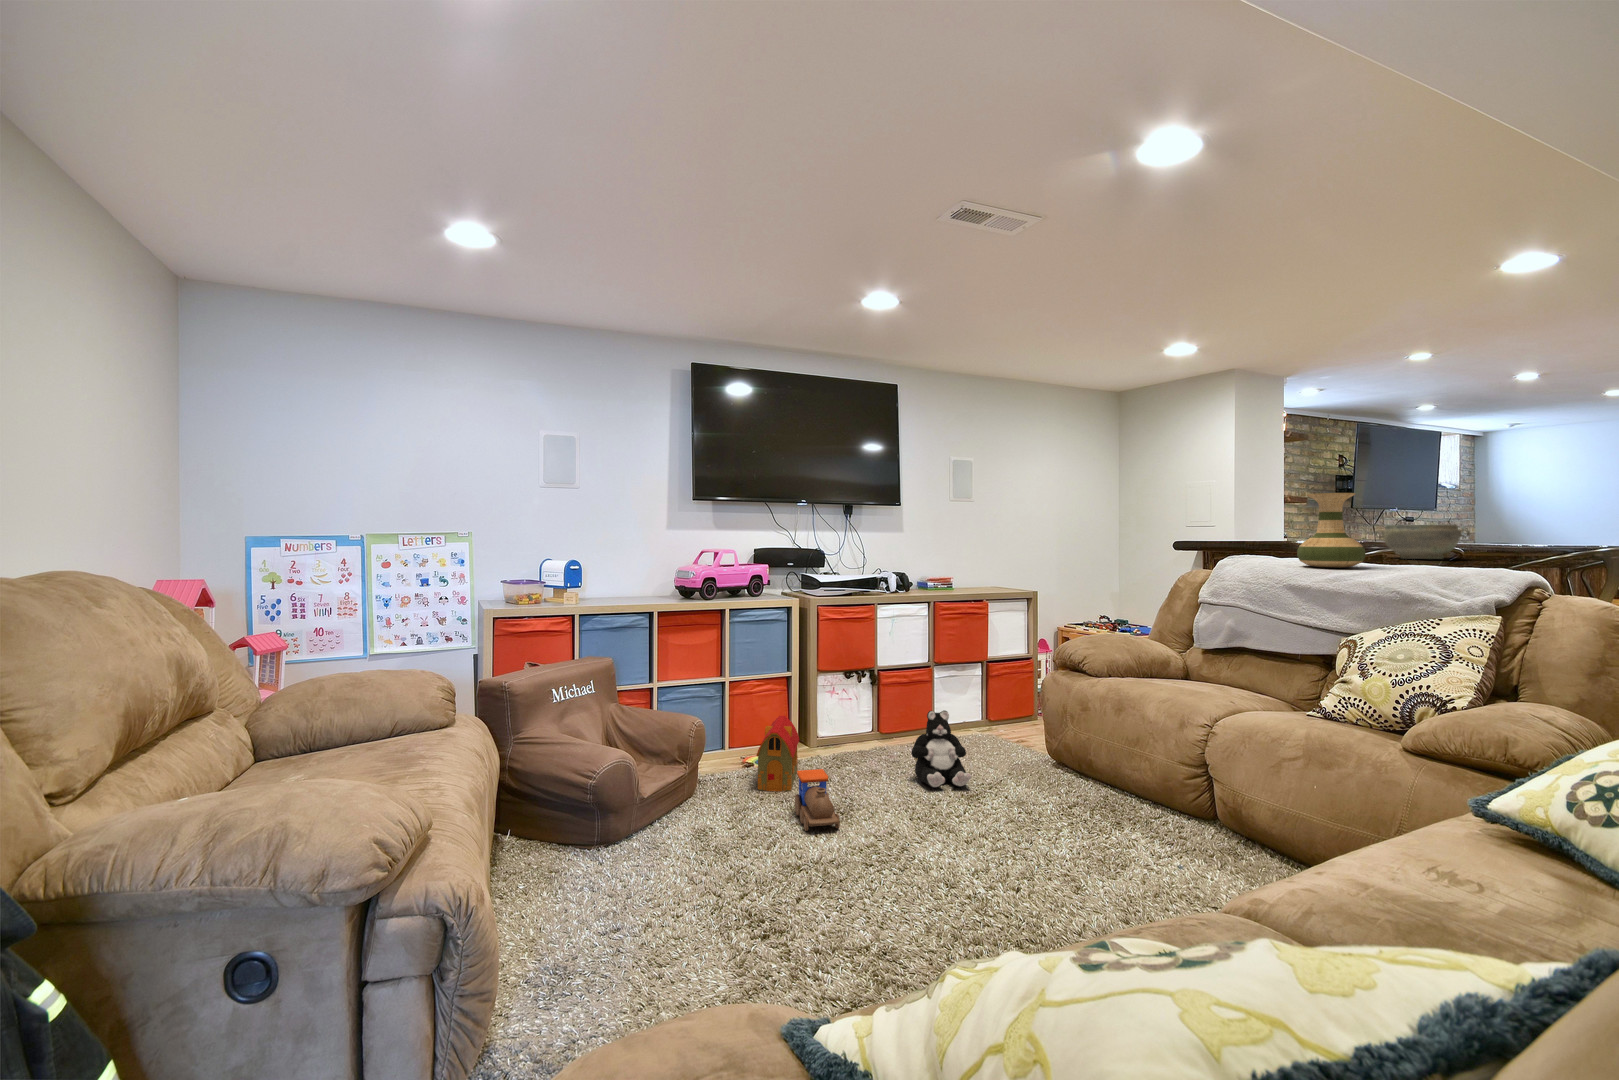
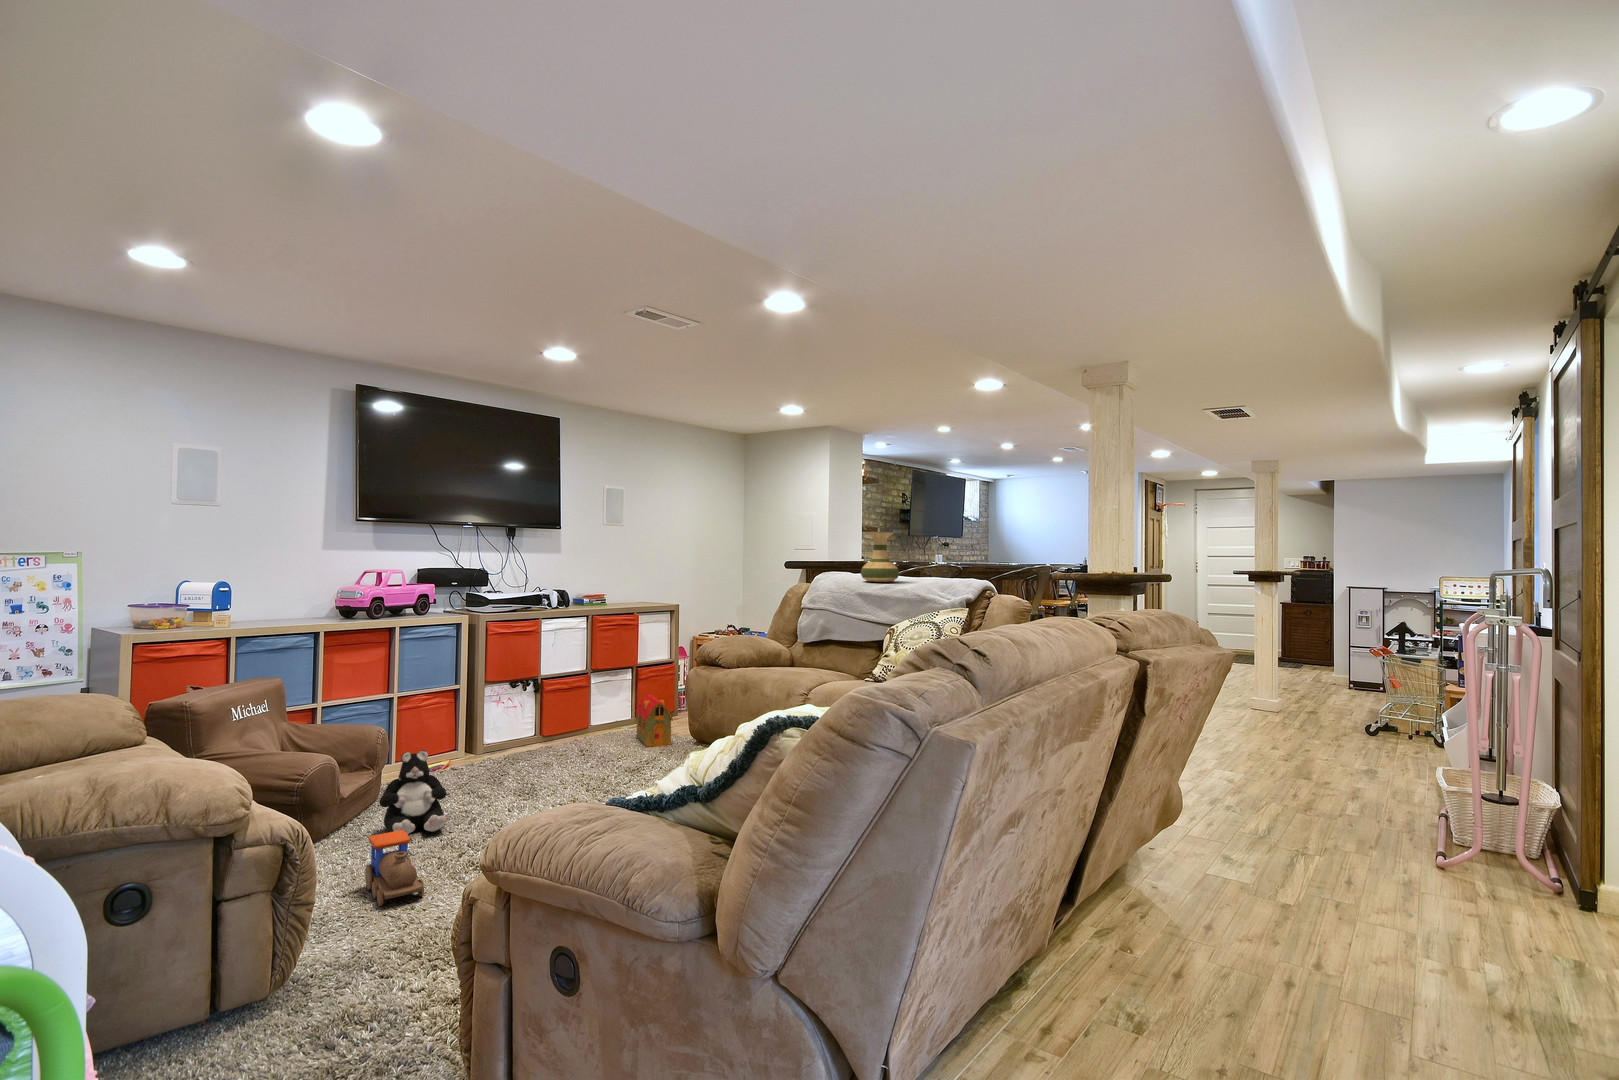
bowl: present [1375,524,1470,559] -> none [909,553,959,576]
plush toy: present [911,710,971,787] -> present [379,750,447,835]
toy house: present [756,716,799,791] -> present [636,694,673,747]
toy train: present [795,769,840,831] -> present [365,830,424,906]

